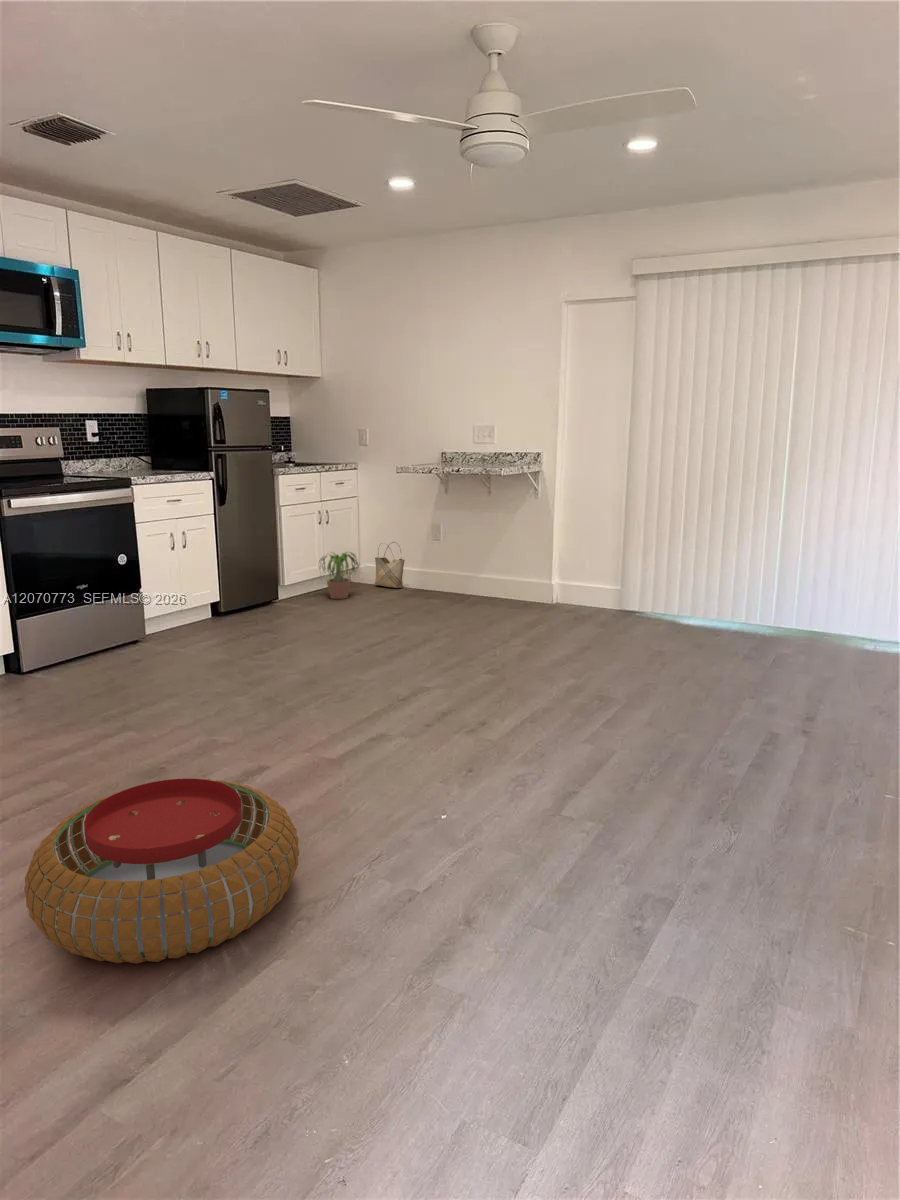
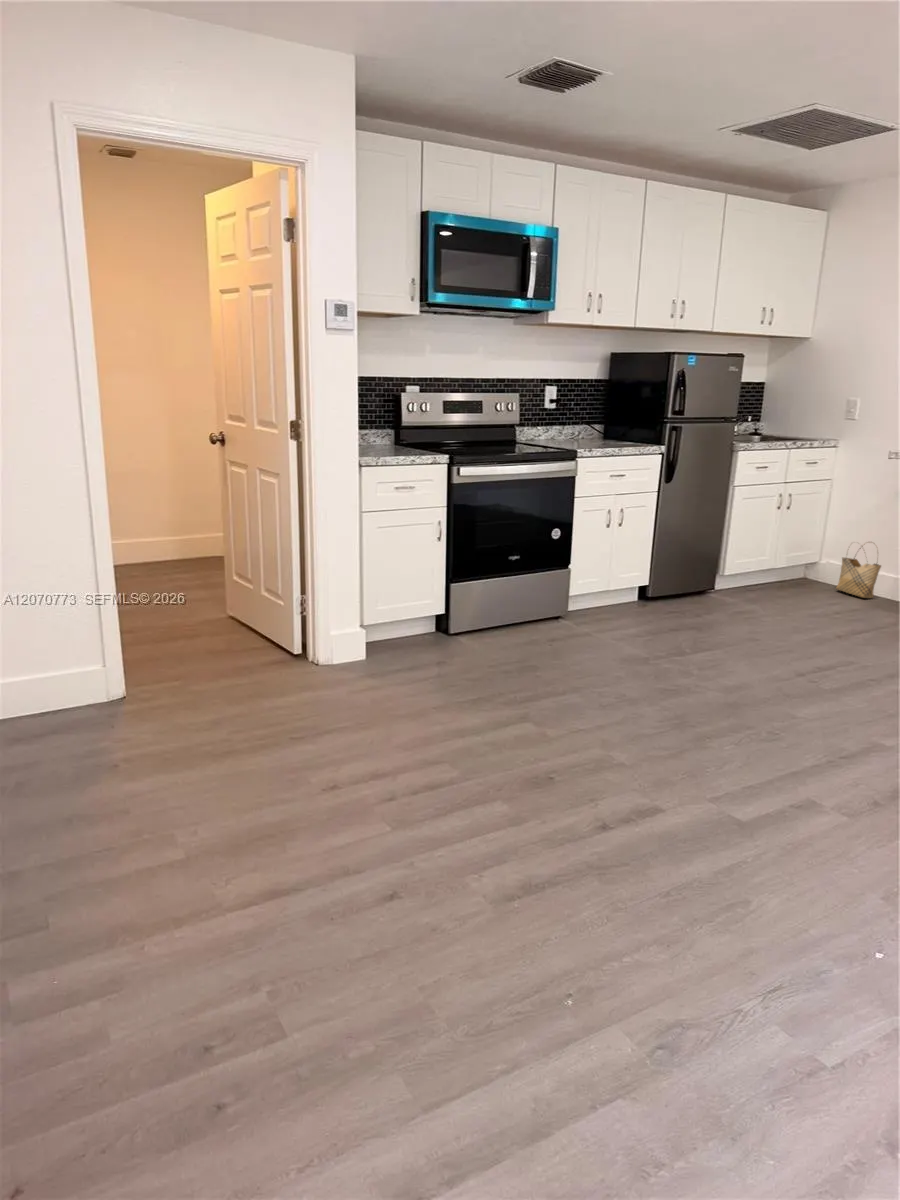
potted plant: present [319,553,359,599] -> none [762,546,825,602]
pouf: present [24,779,299,964] -> none [382,817,676,1051]

